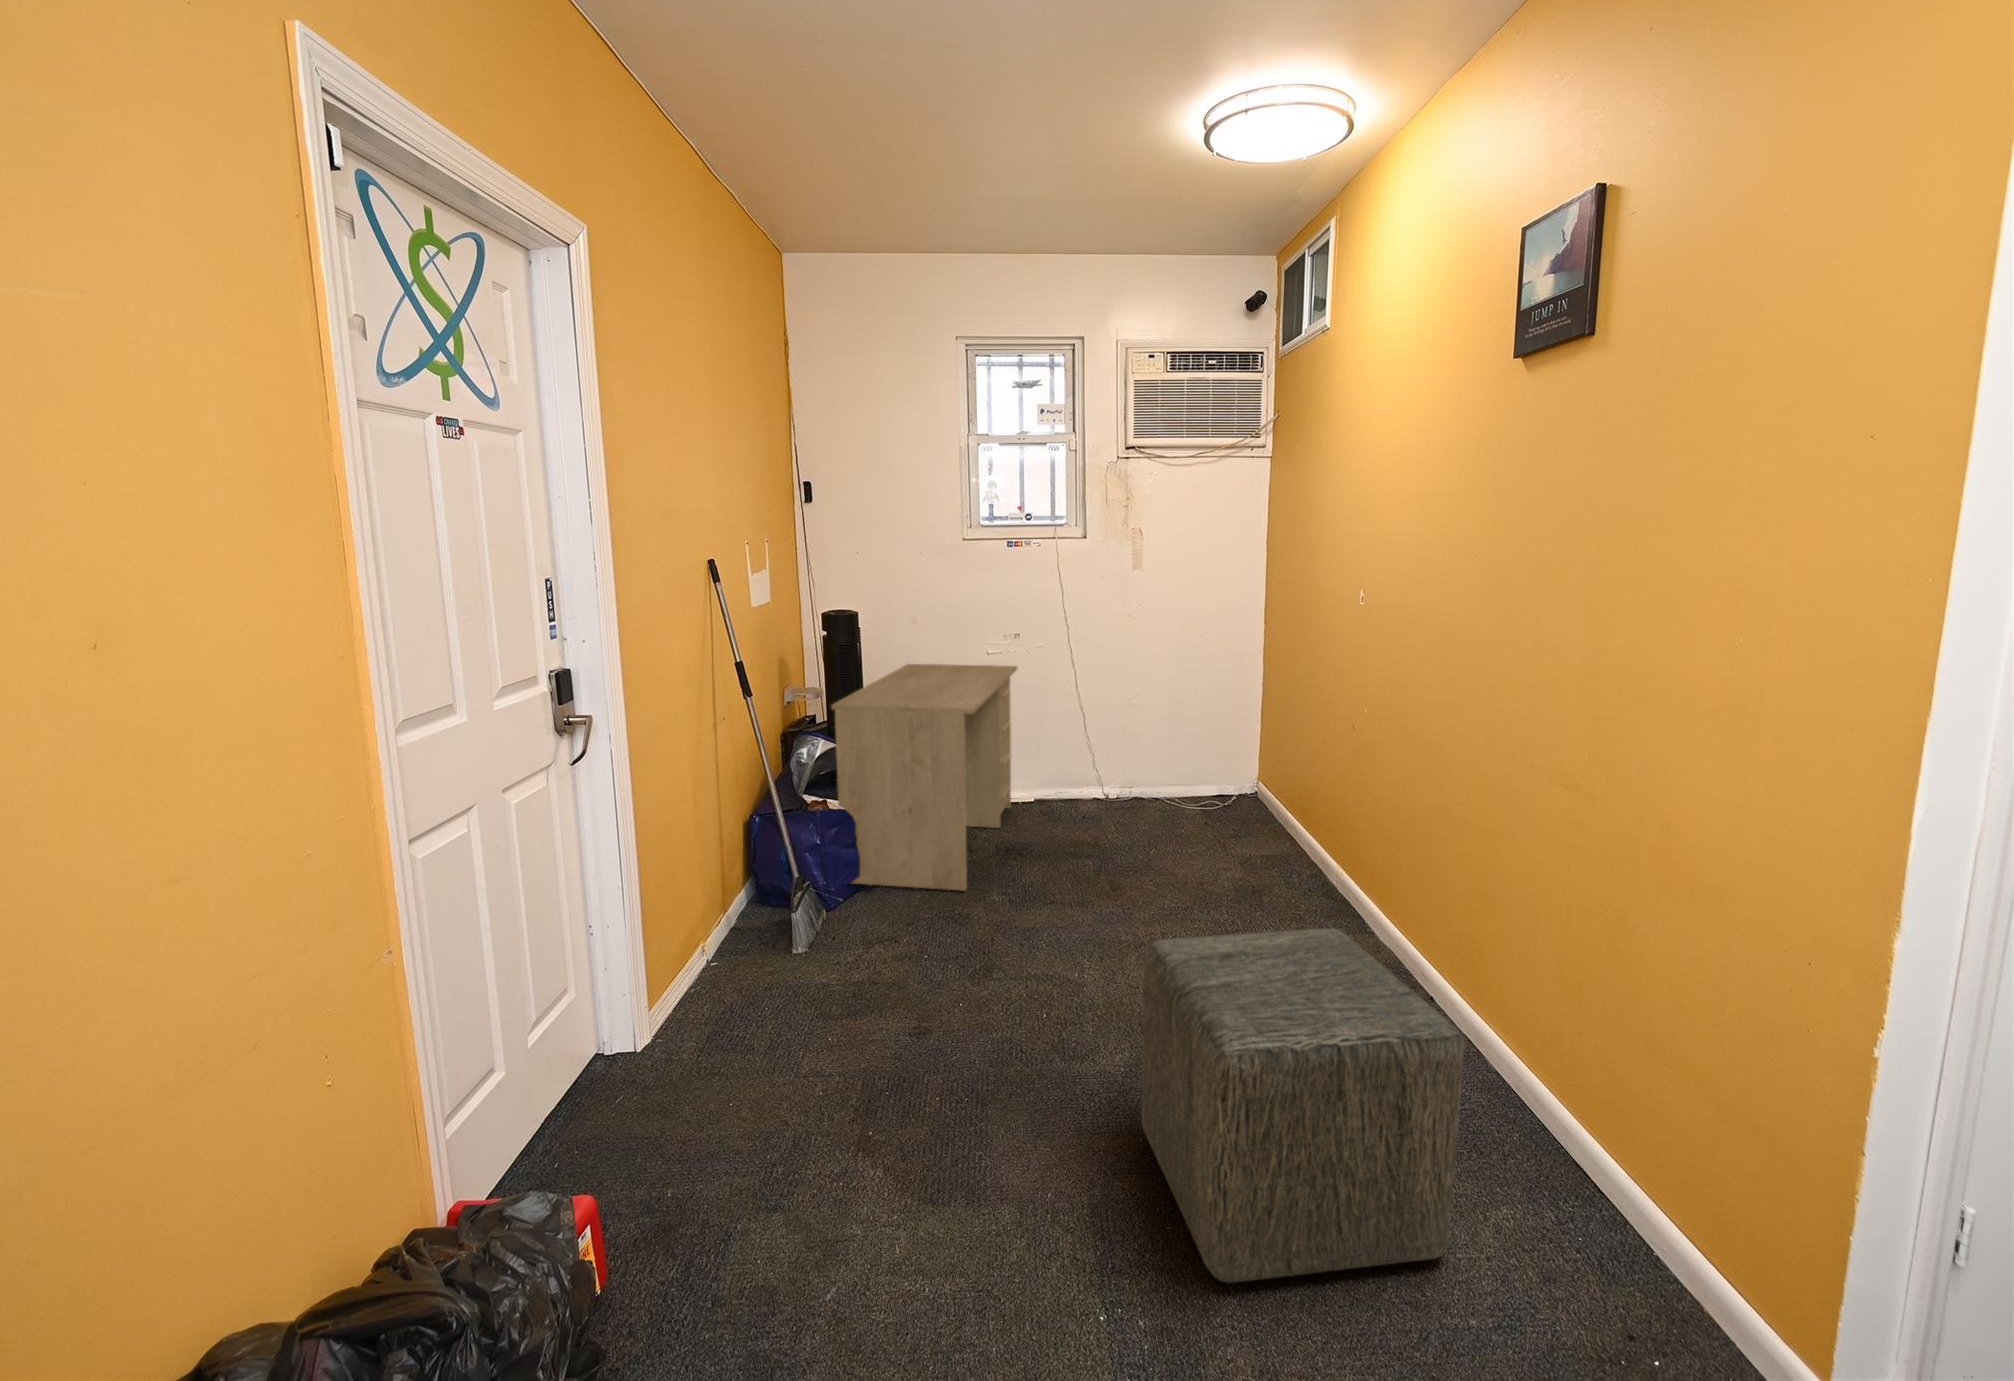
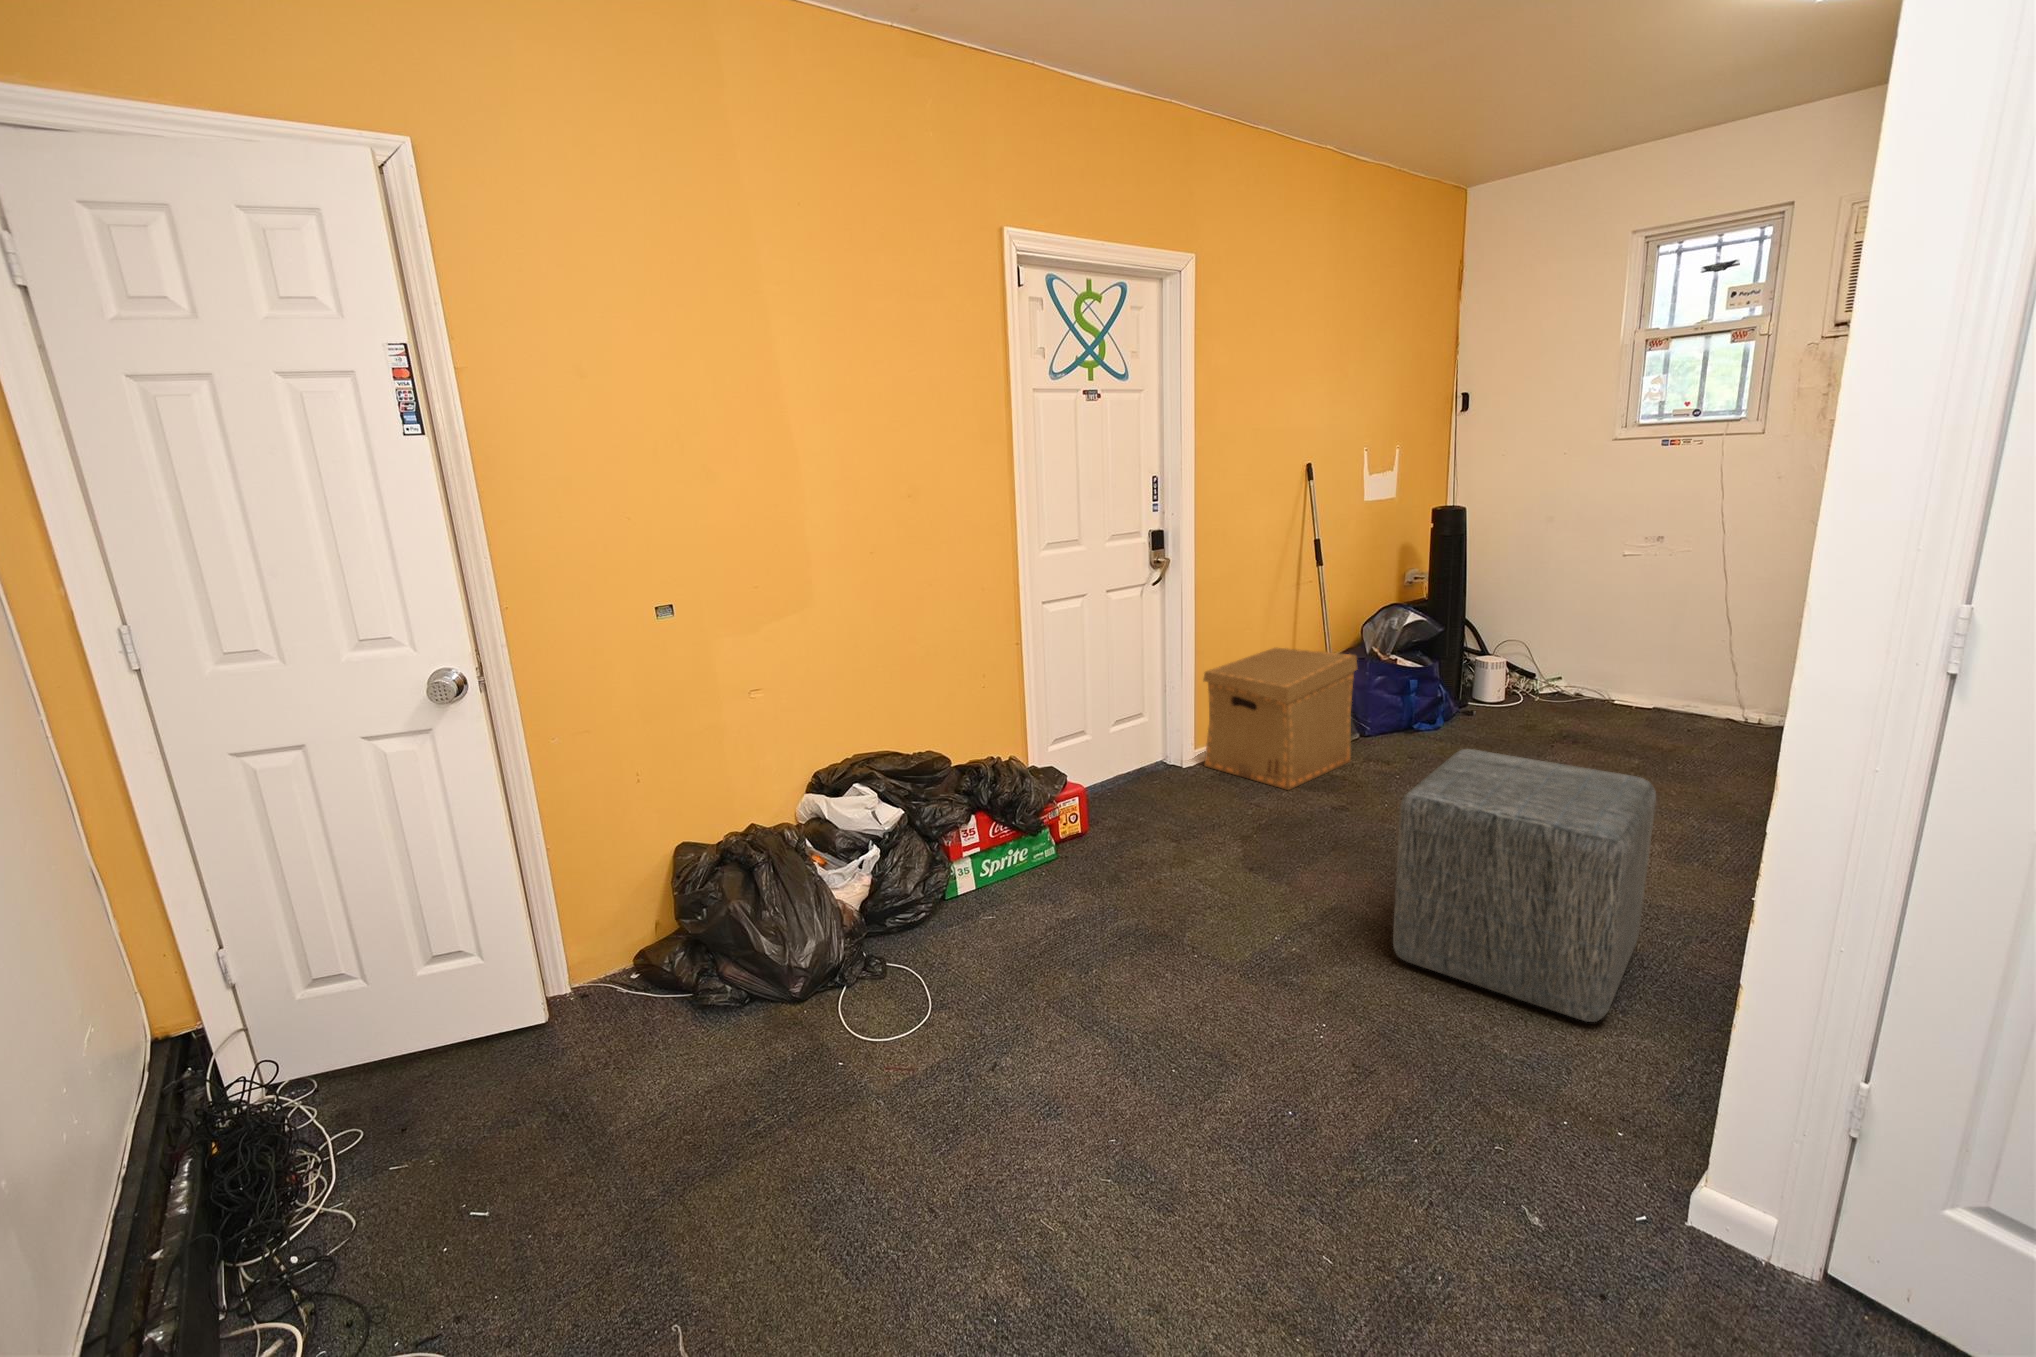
desk: present [831,664,1017,891] -> none [1396,559,1651,750]
cardboard box: none [650,815,844,1036] -> present [1203,648,1357,790]

